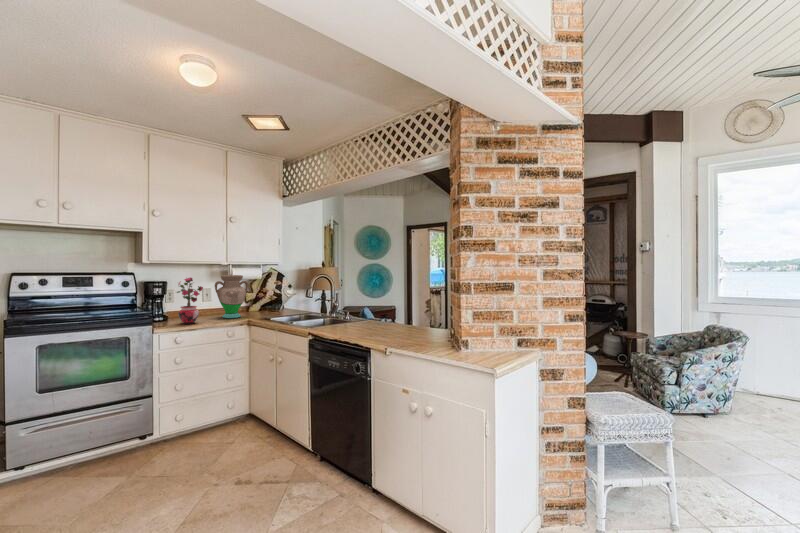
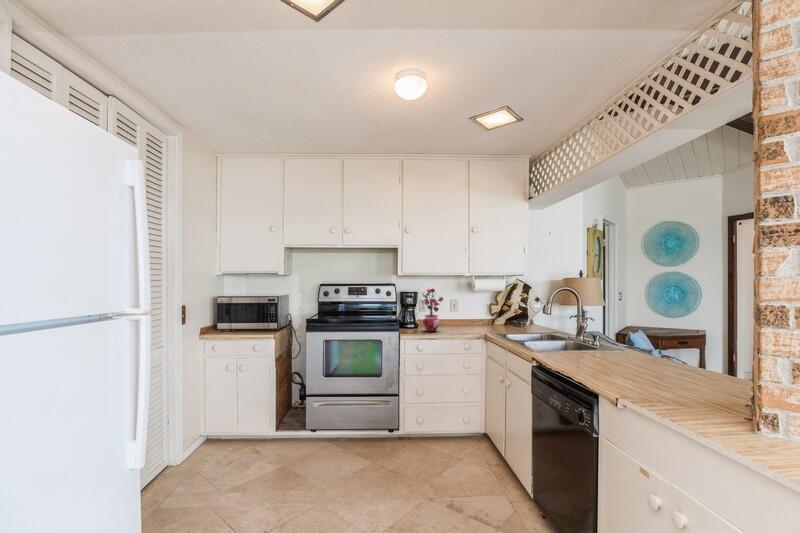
vase: present [215,275,248,318] -> none [456,287,487,330]

